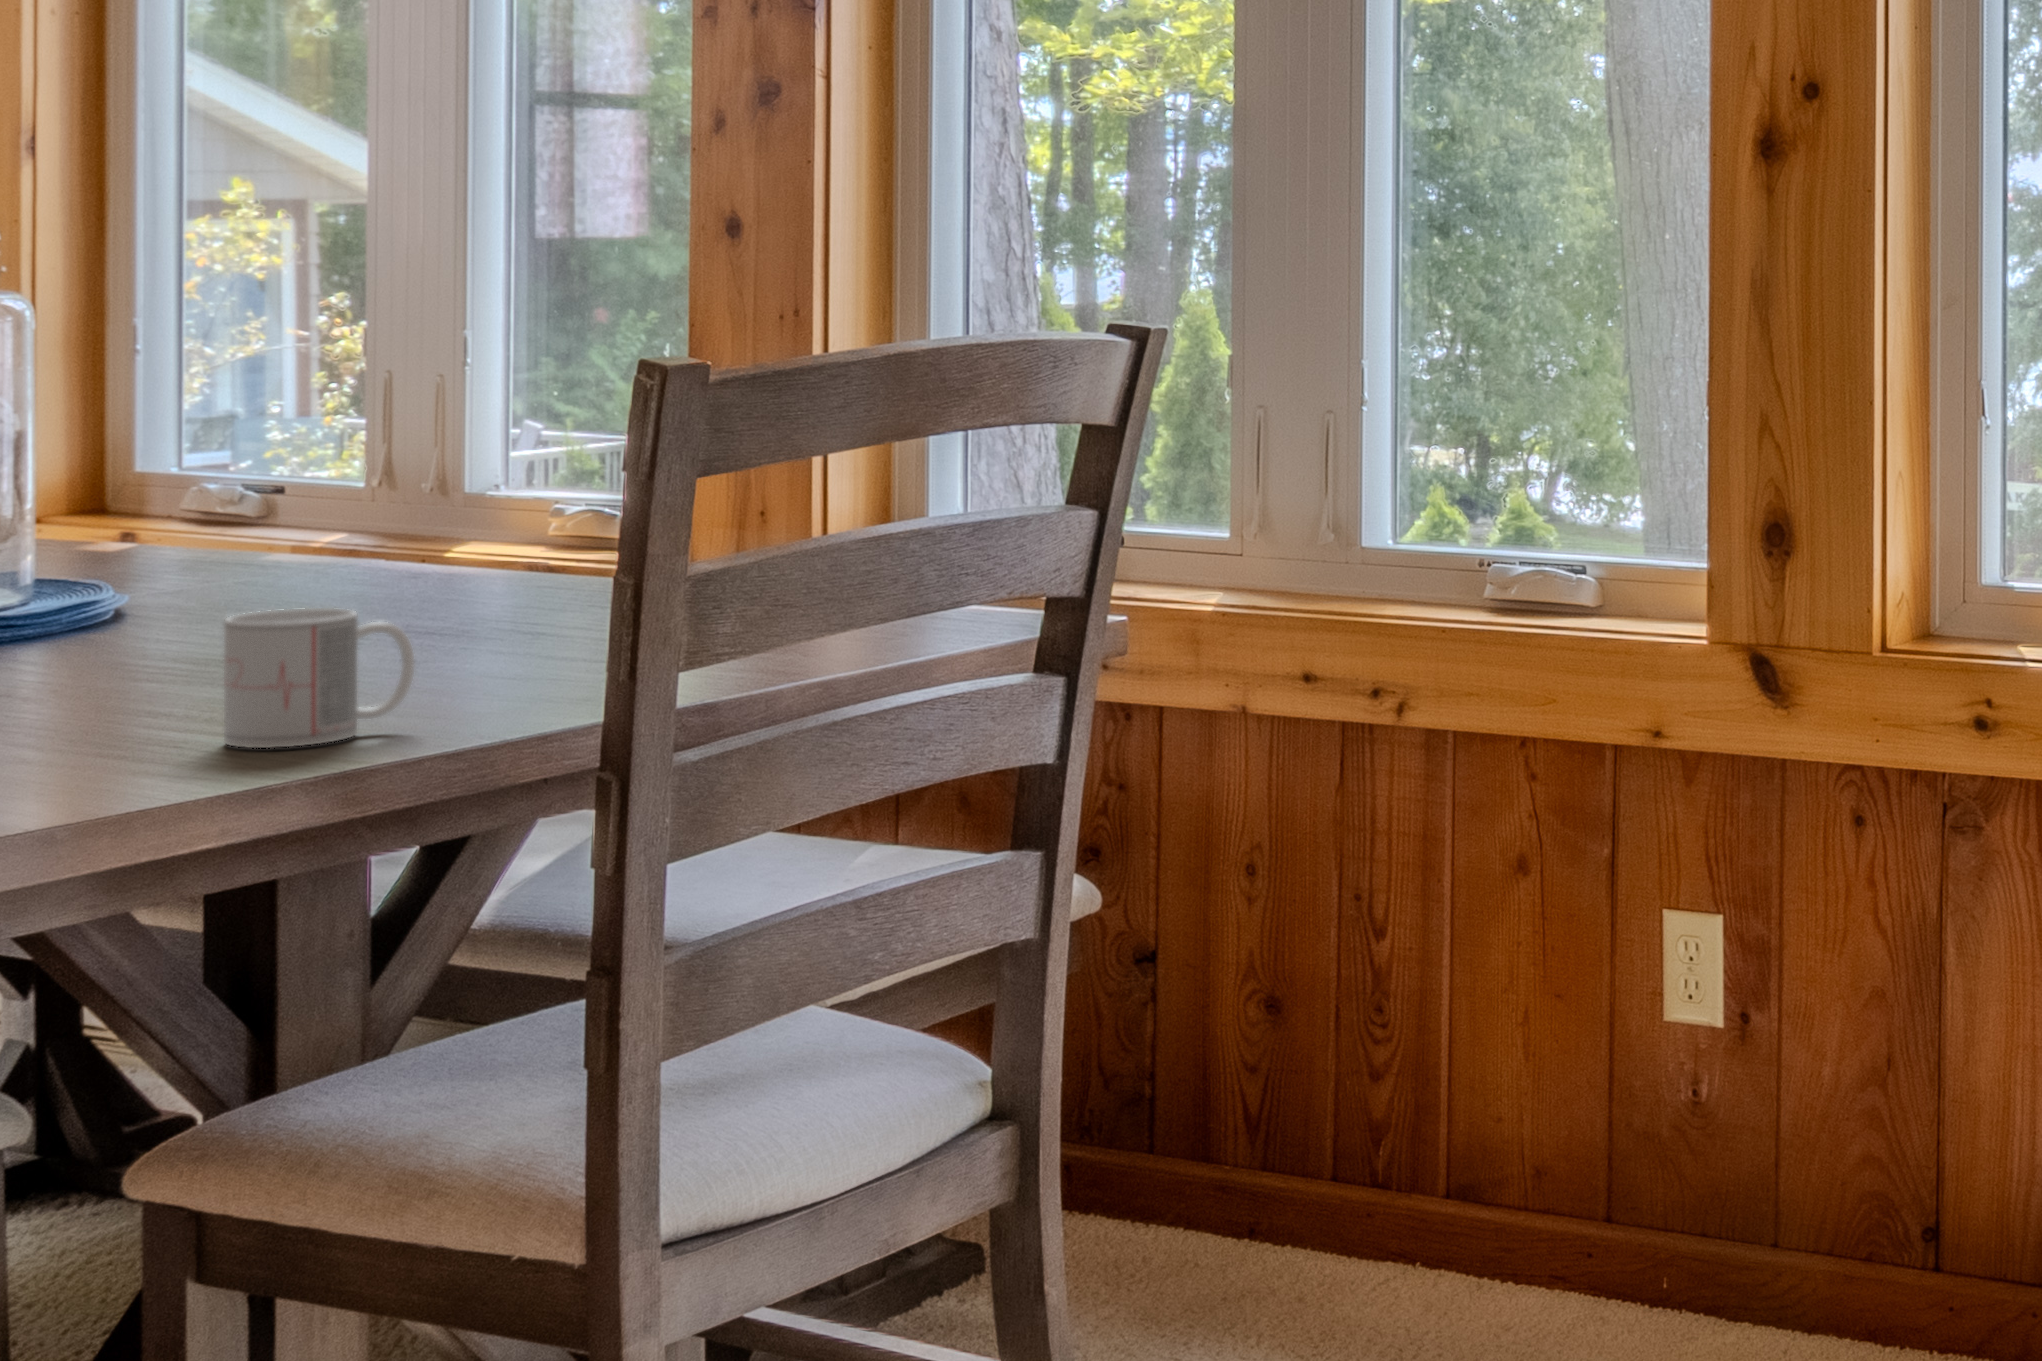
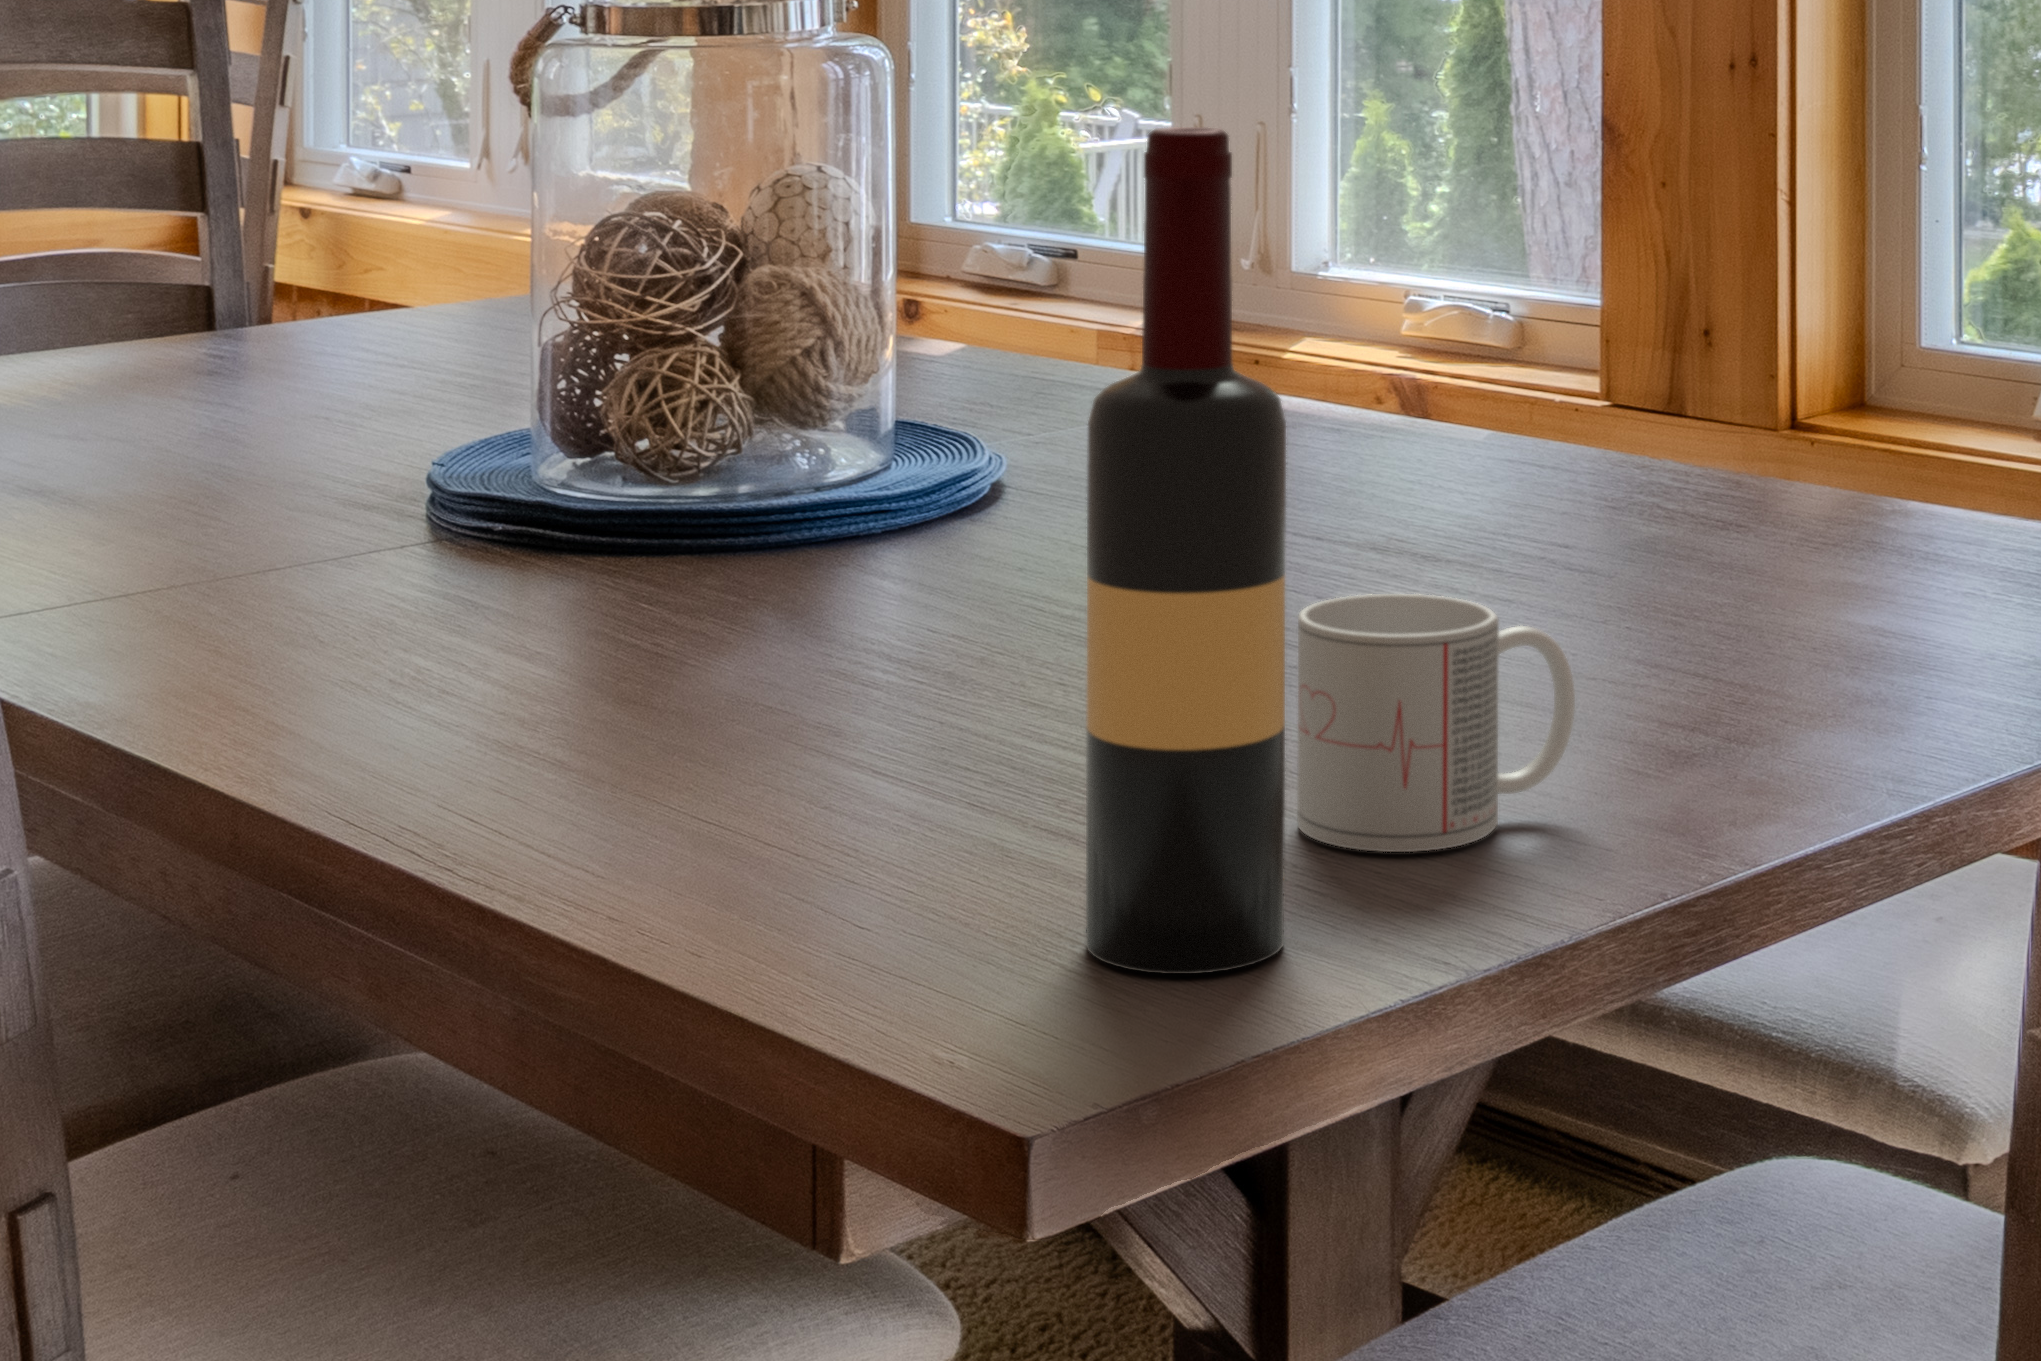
wine bottle: none [50,327,181,795] -> present [1086,127,1286,974]

